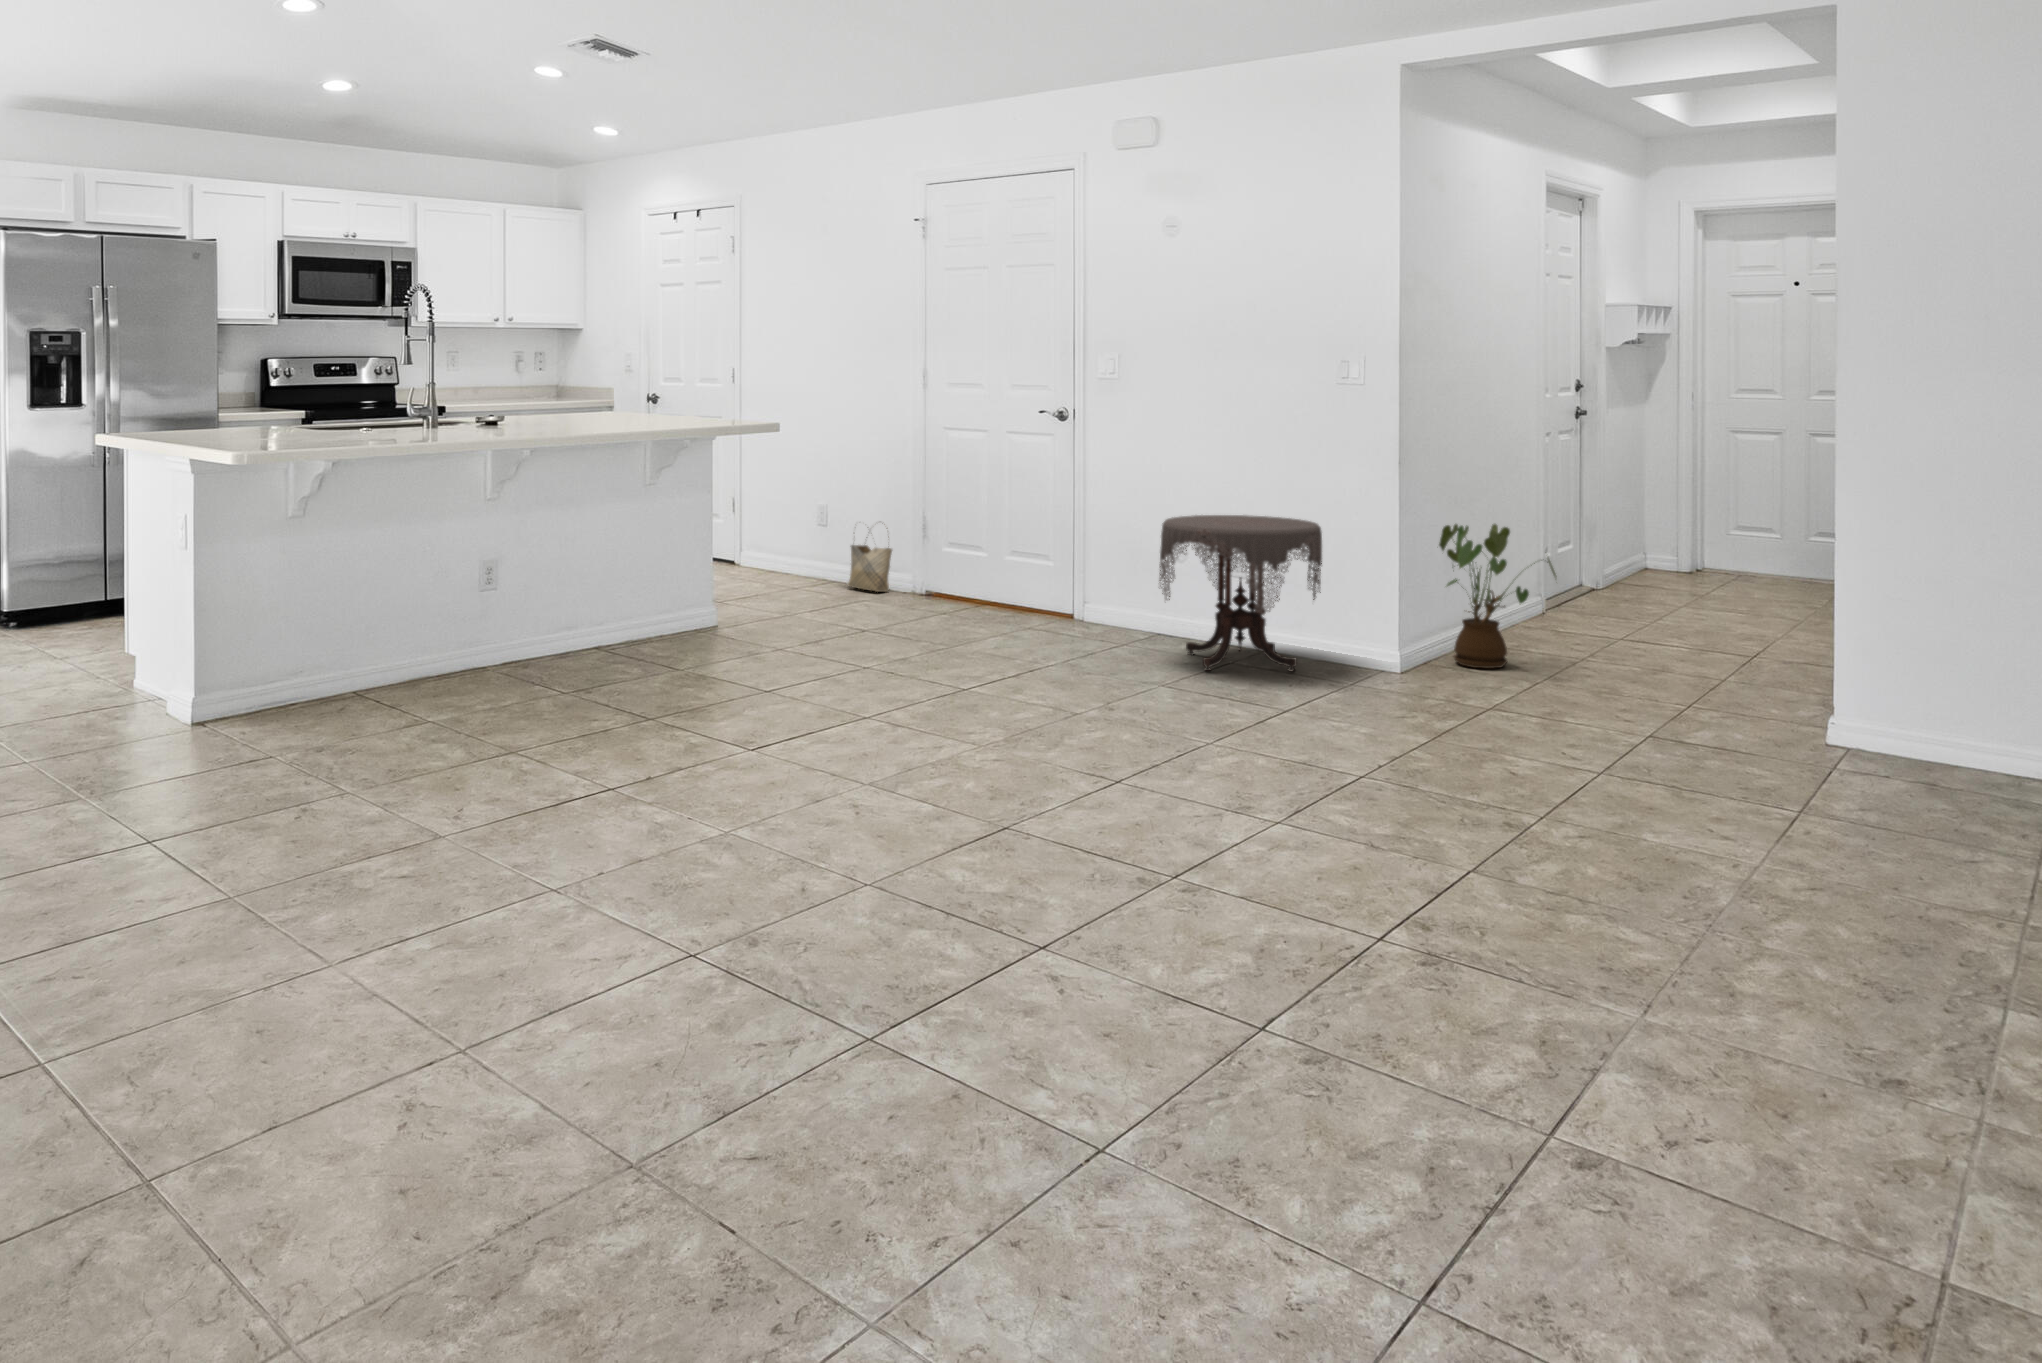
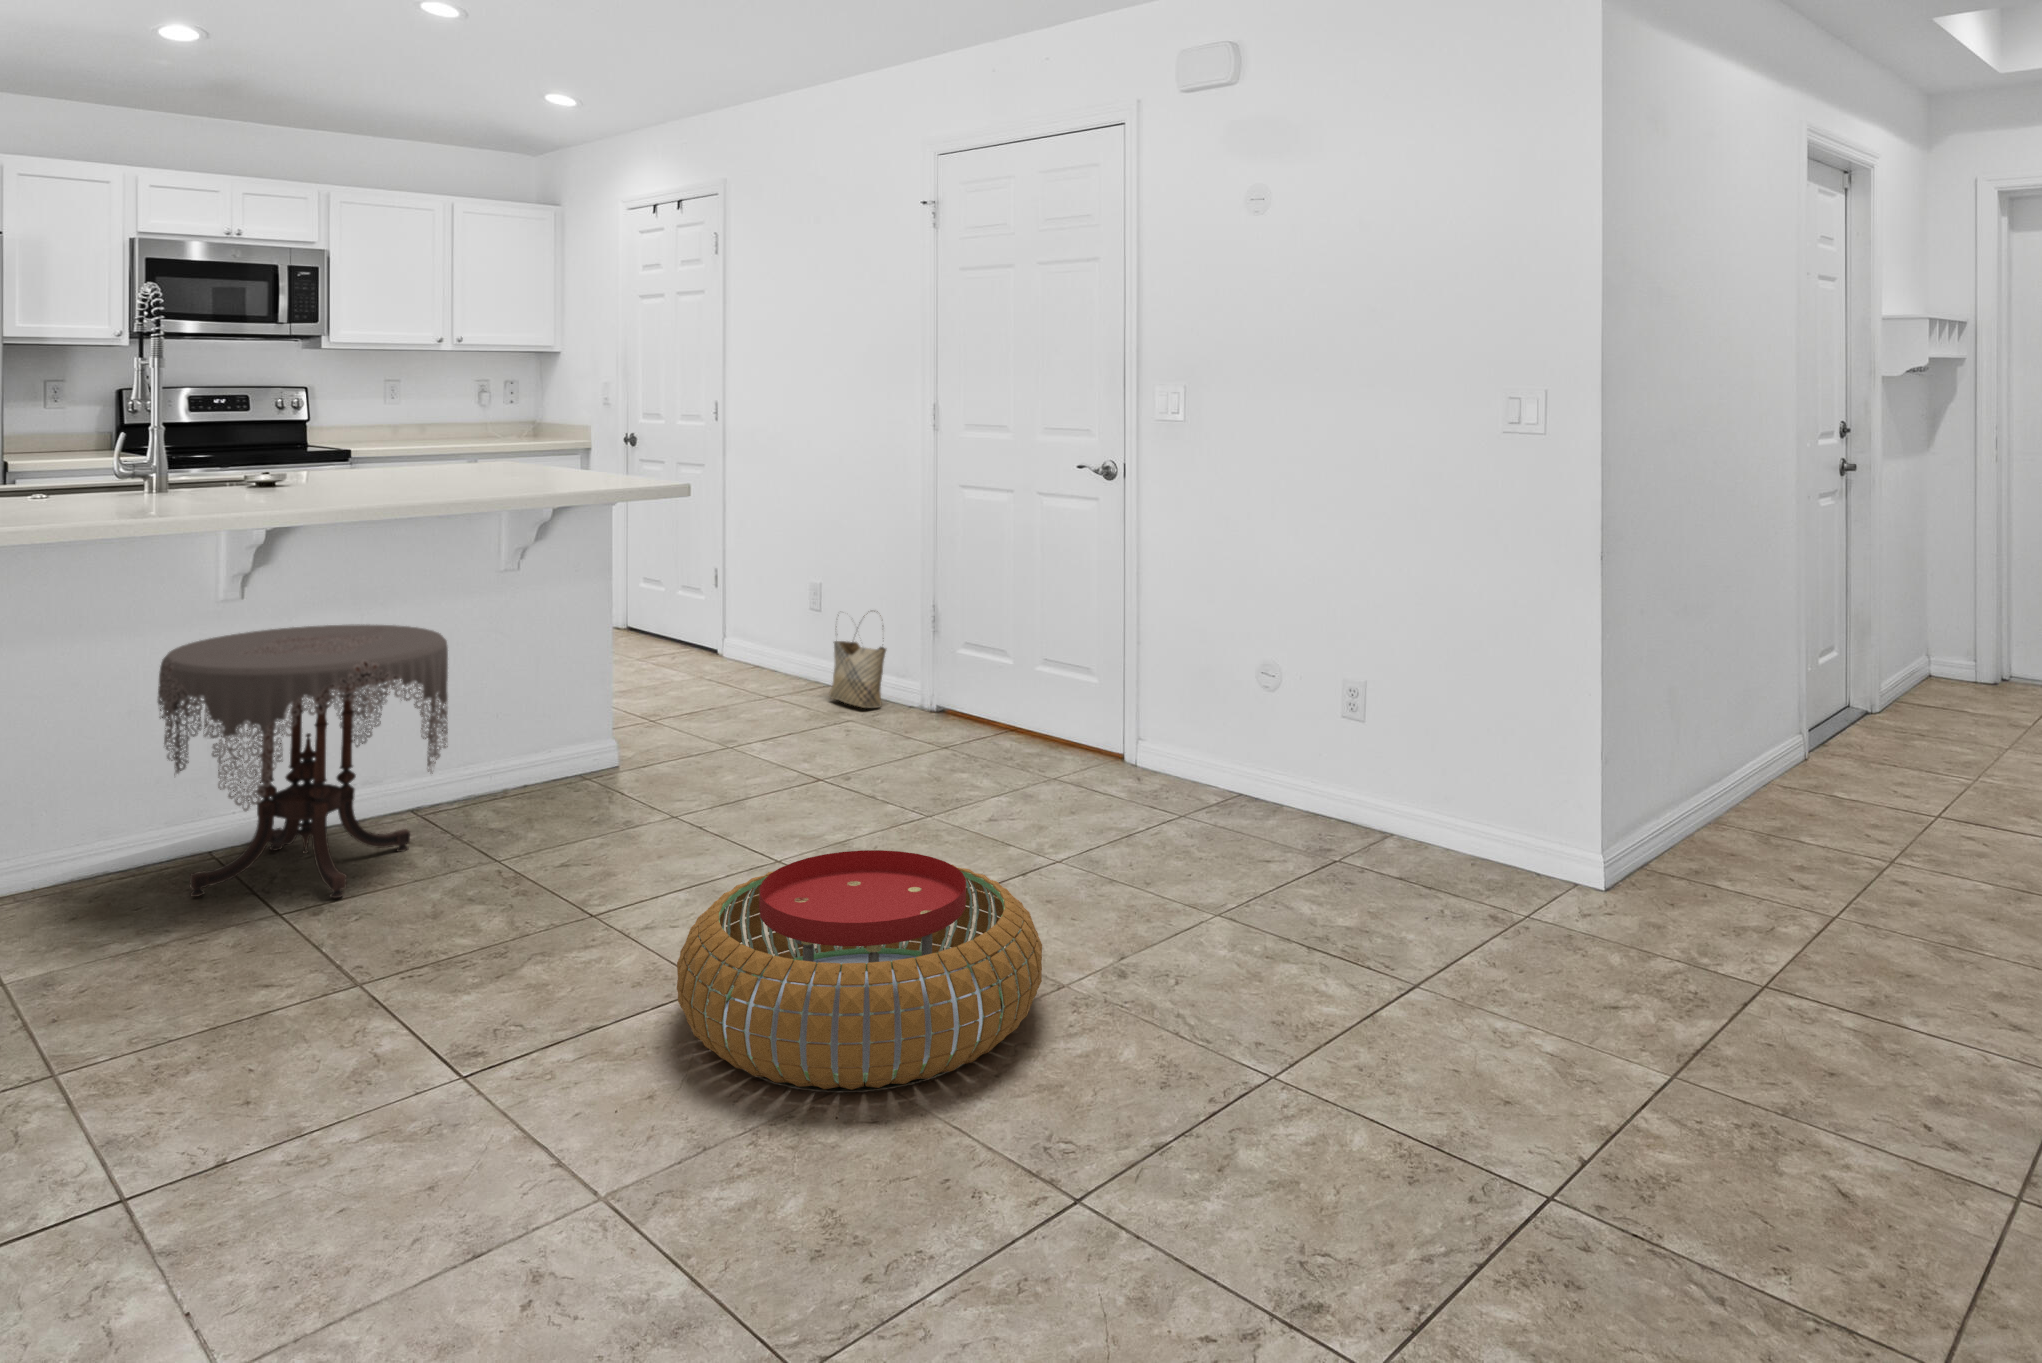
side table: present [1159,515,1322,671] -> present [158,624,448,898]
house plant: present [1439,524,1557,669] -> none [1673,654,1887,906]
pouf: none [875,626,1076,728] -> present [677,850,1042,1090]

